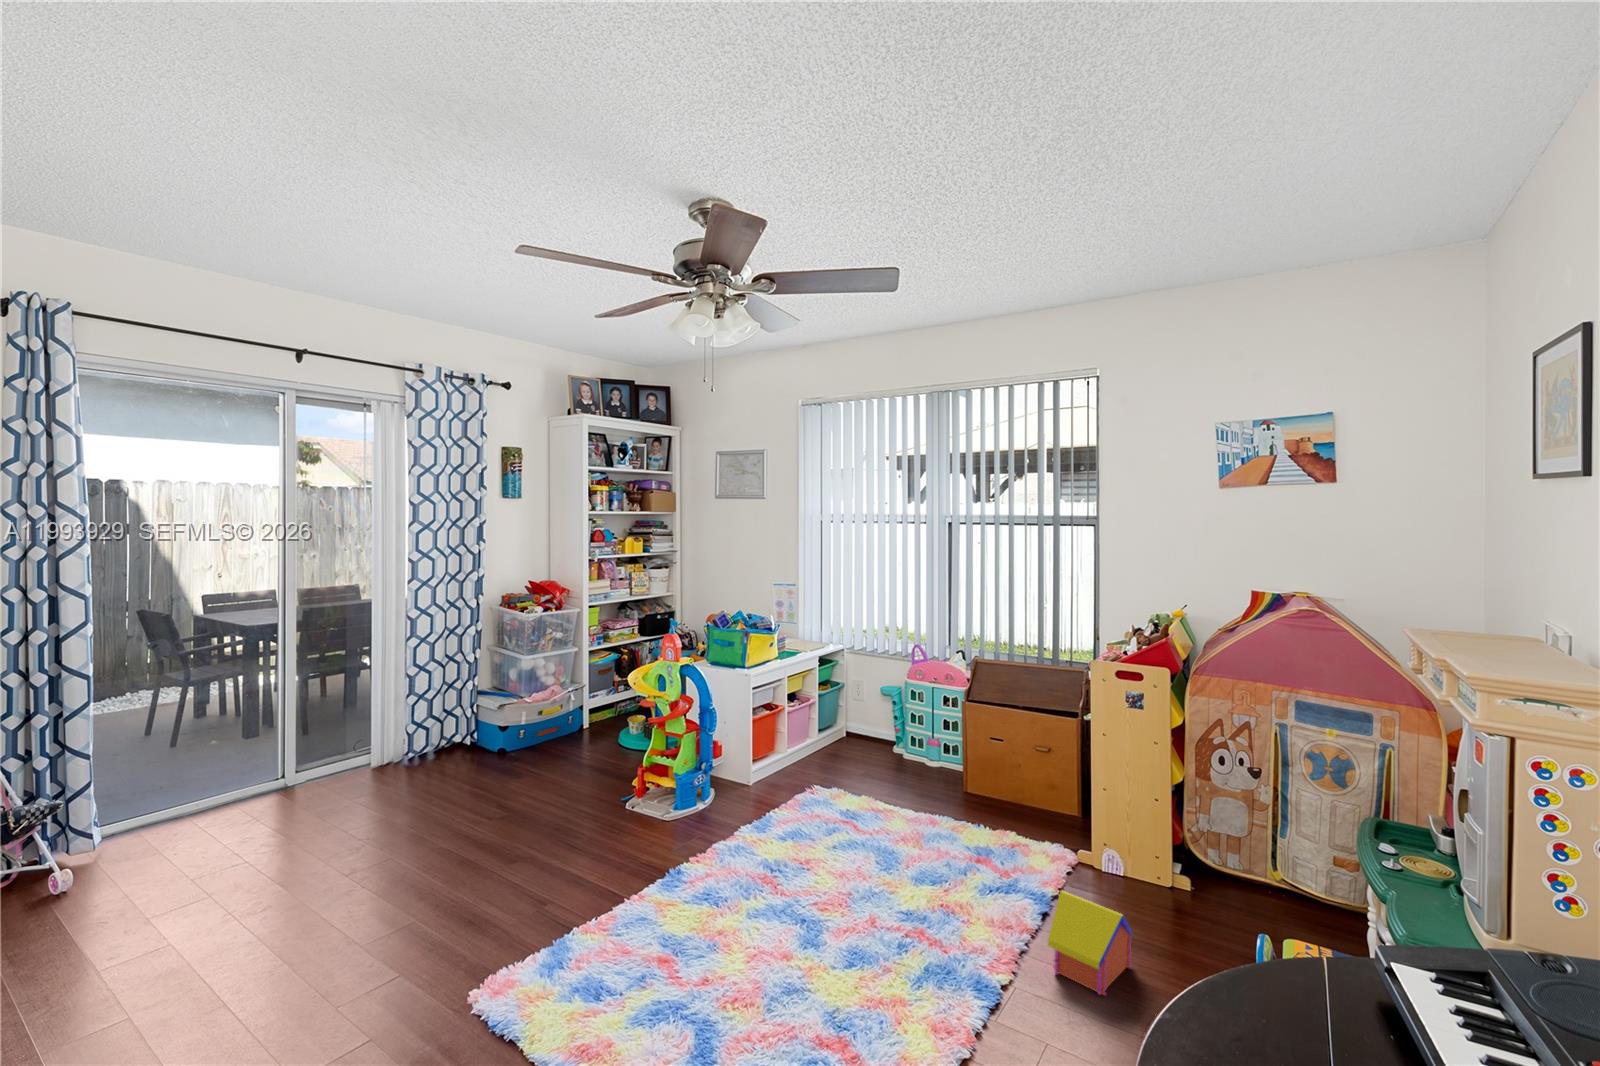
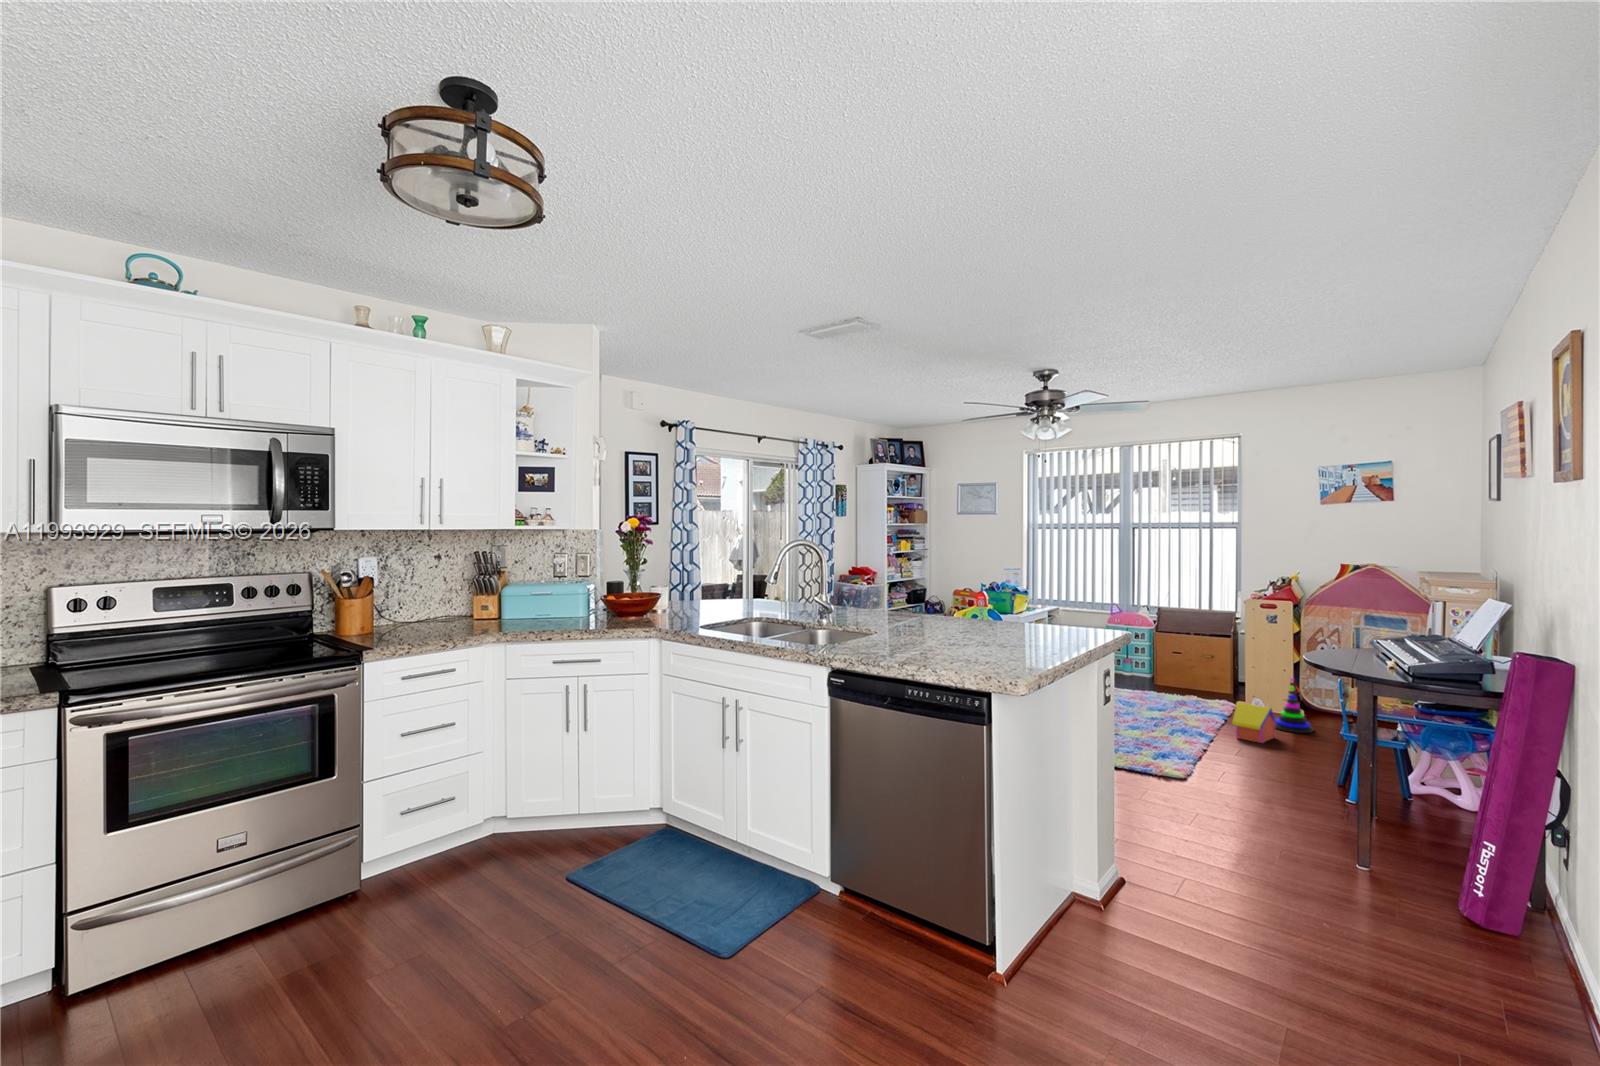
stacking toy: none [1129,825,1203,940] -> present [1275,678,1314,733]

